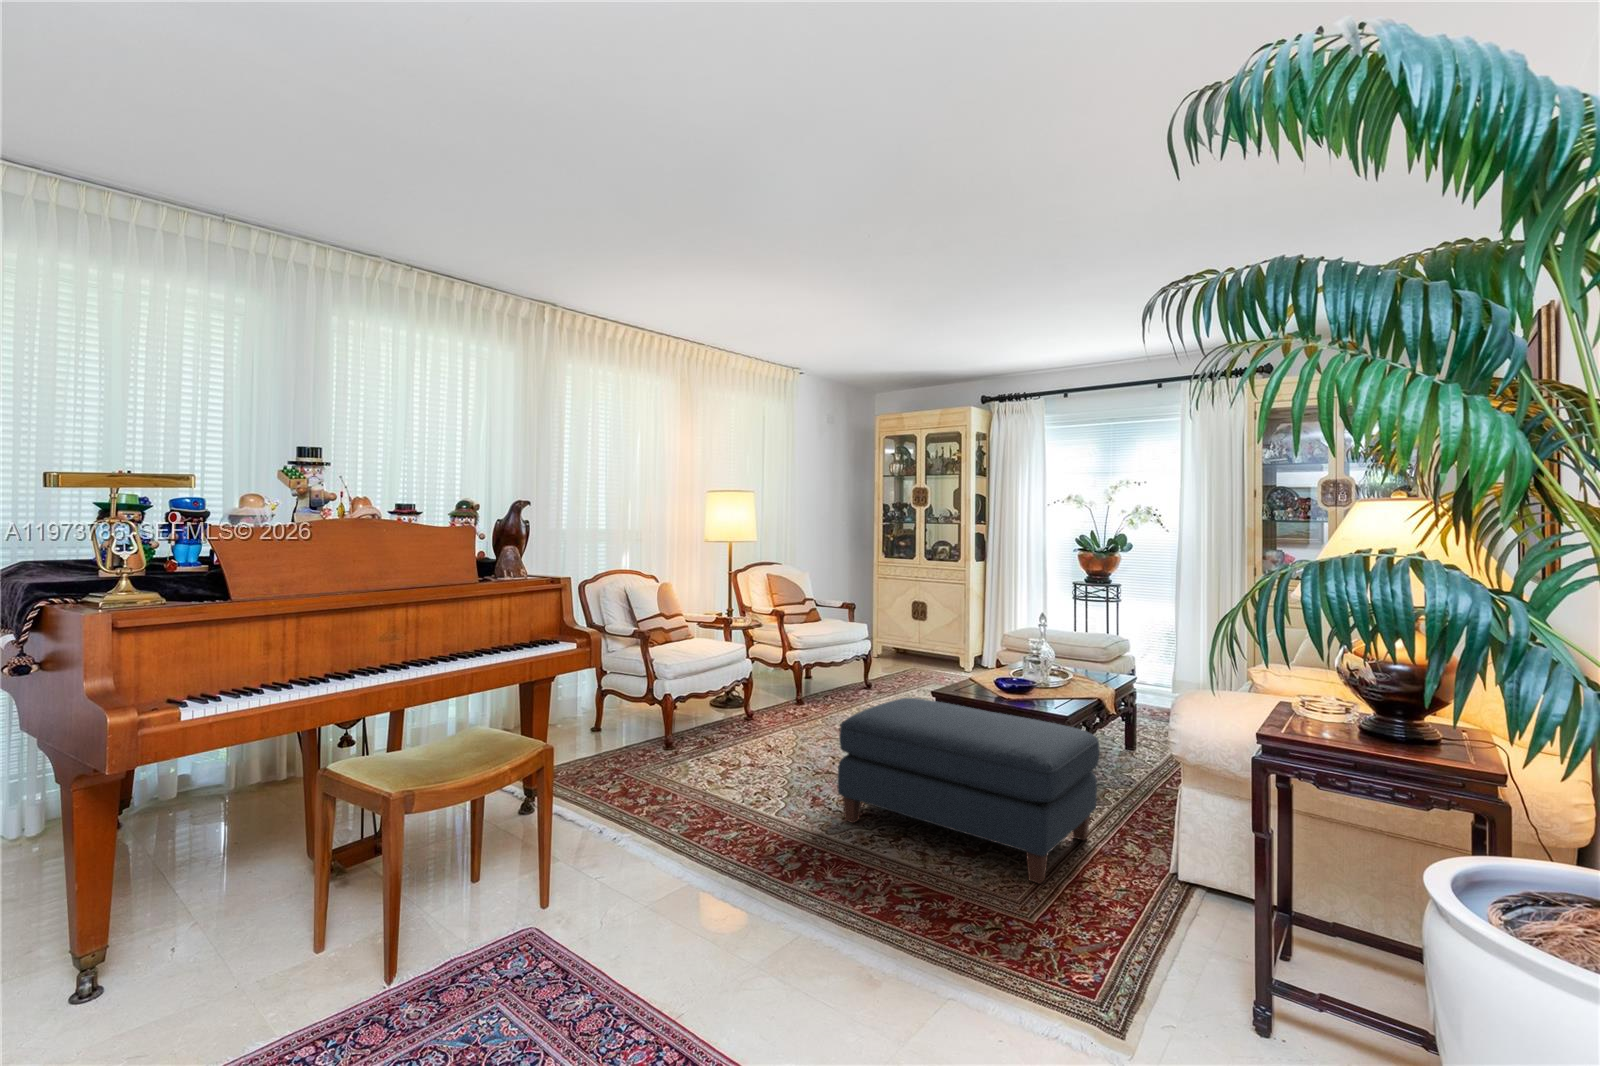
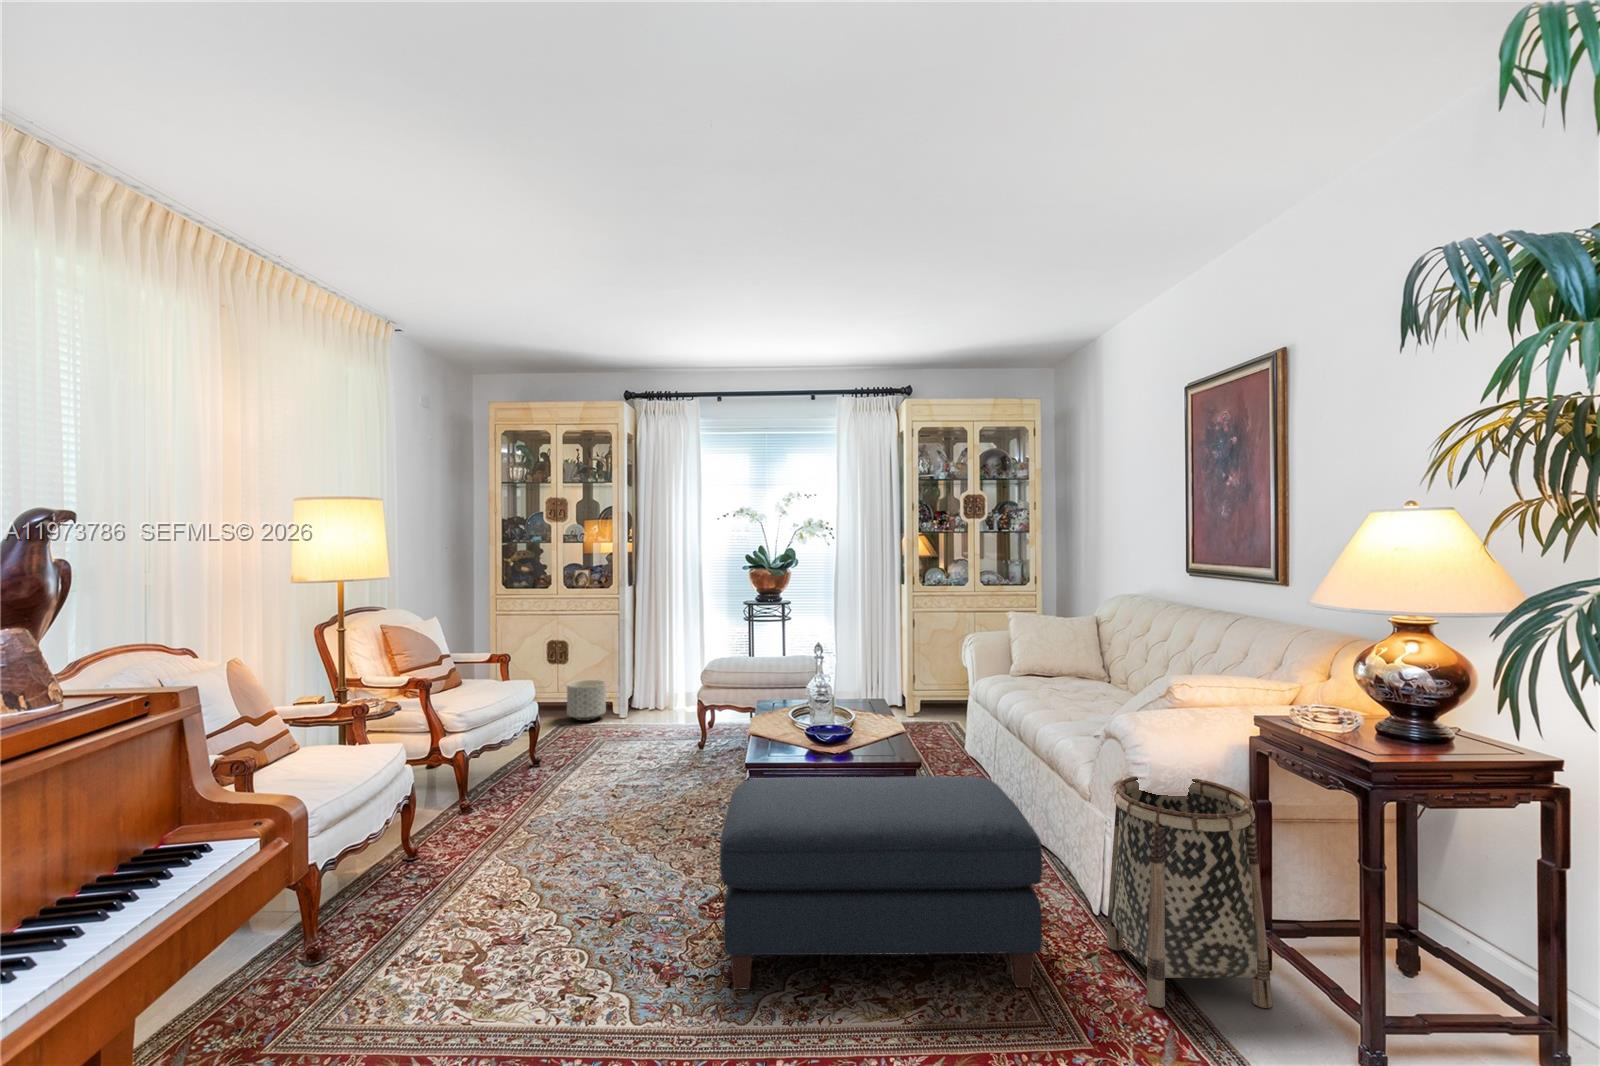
planter: none [919,636,950,668] -> present [567,680,606,721]
basket: none [1122,744,1262,965] -> present [1107,776,1272,1008]

